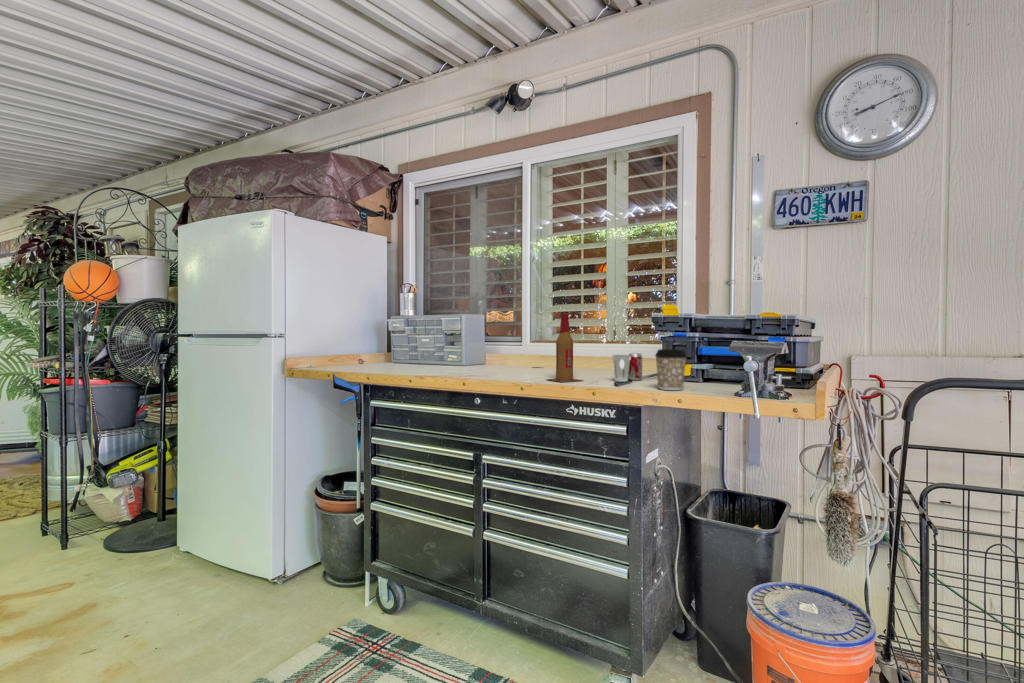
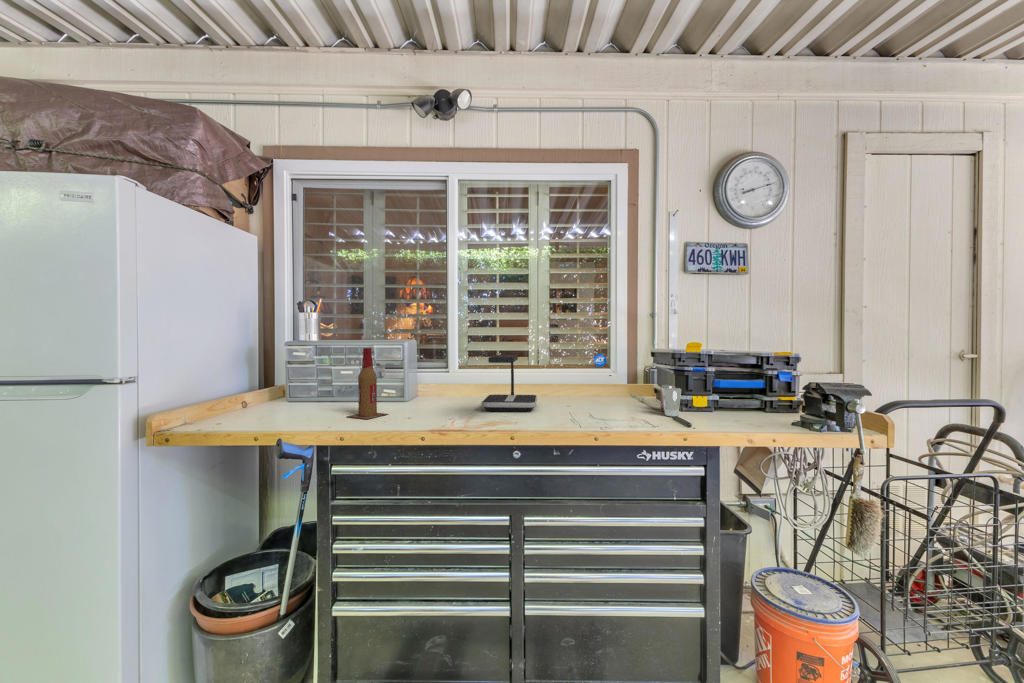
beer bottle: present [547,314,582,382] -> present [347,348,387,419]
desk lamp: none [461,322,551,373] -> present [482,355,537,412]
coffee cup: present [655,349,687,390] -> none [740,383,775,425]

